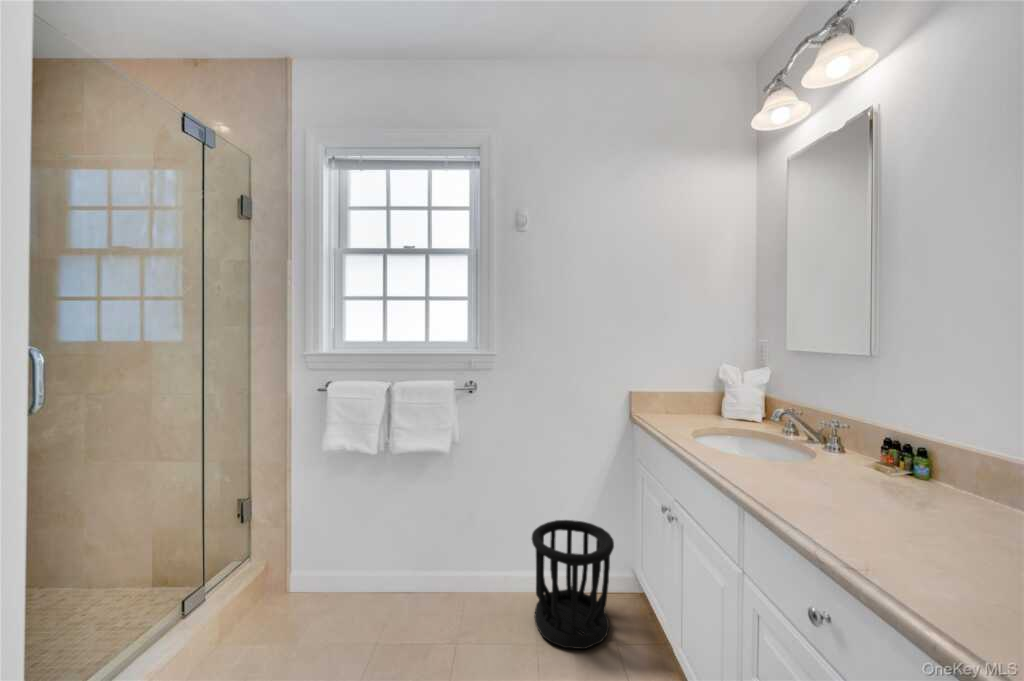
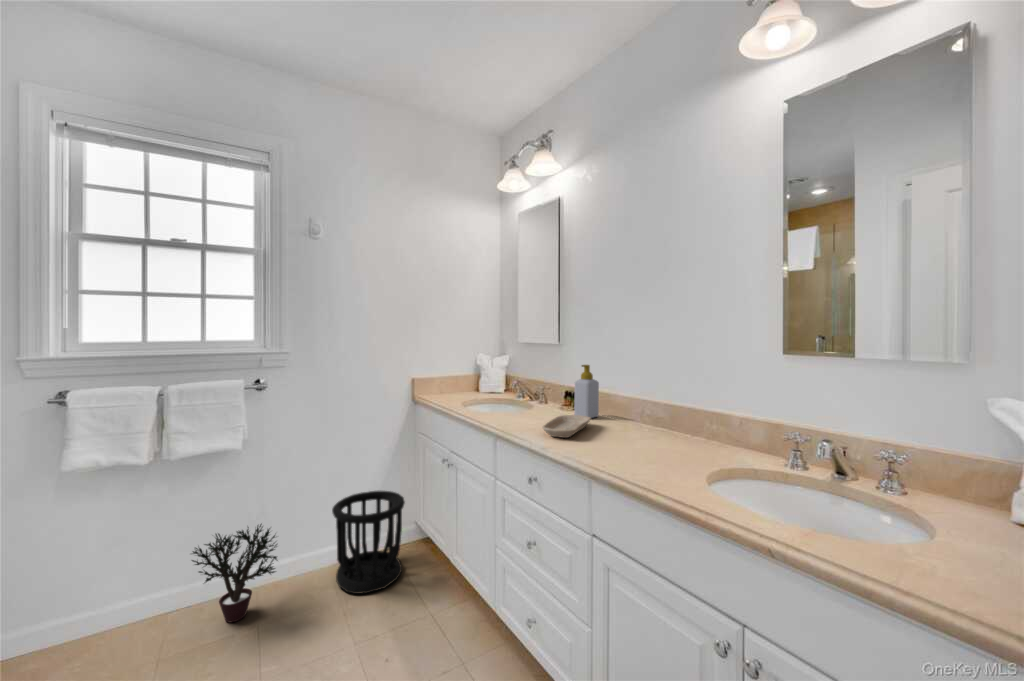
soap bottle: none [906,397,971,500] -> present [574,365,599,418]
tray: none [833,487,956,544] -> present [542,415,591,438]
potted plant: none [401,529,478,627] -> present [192,524,277,622]

